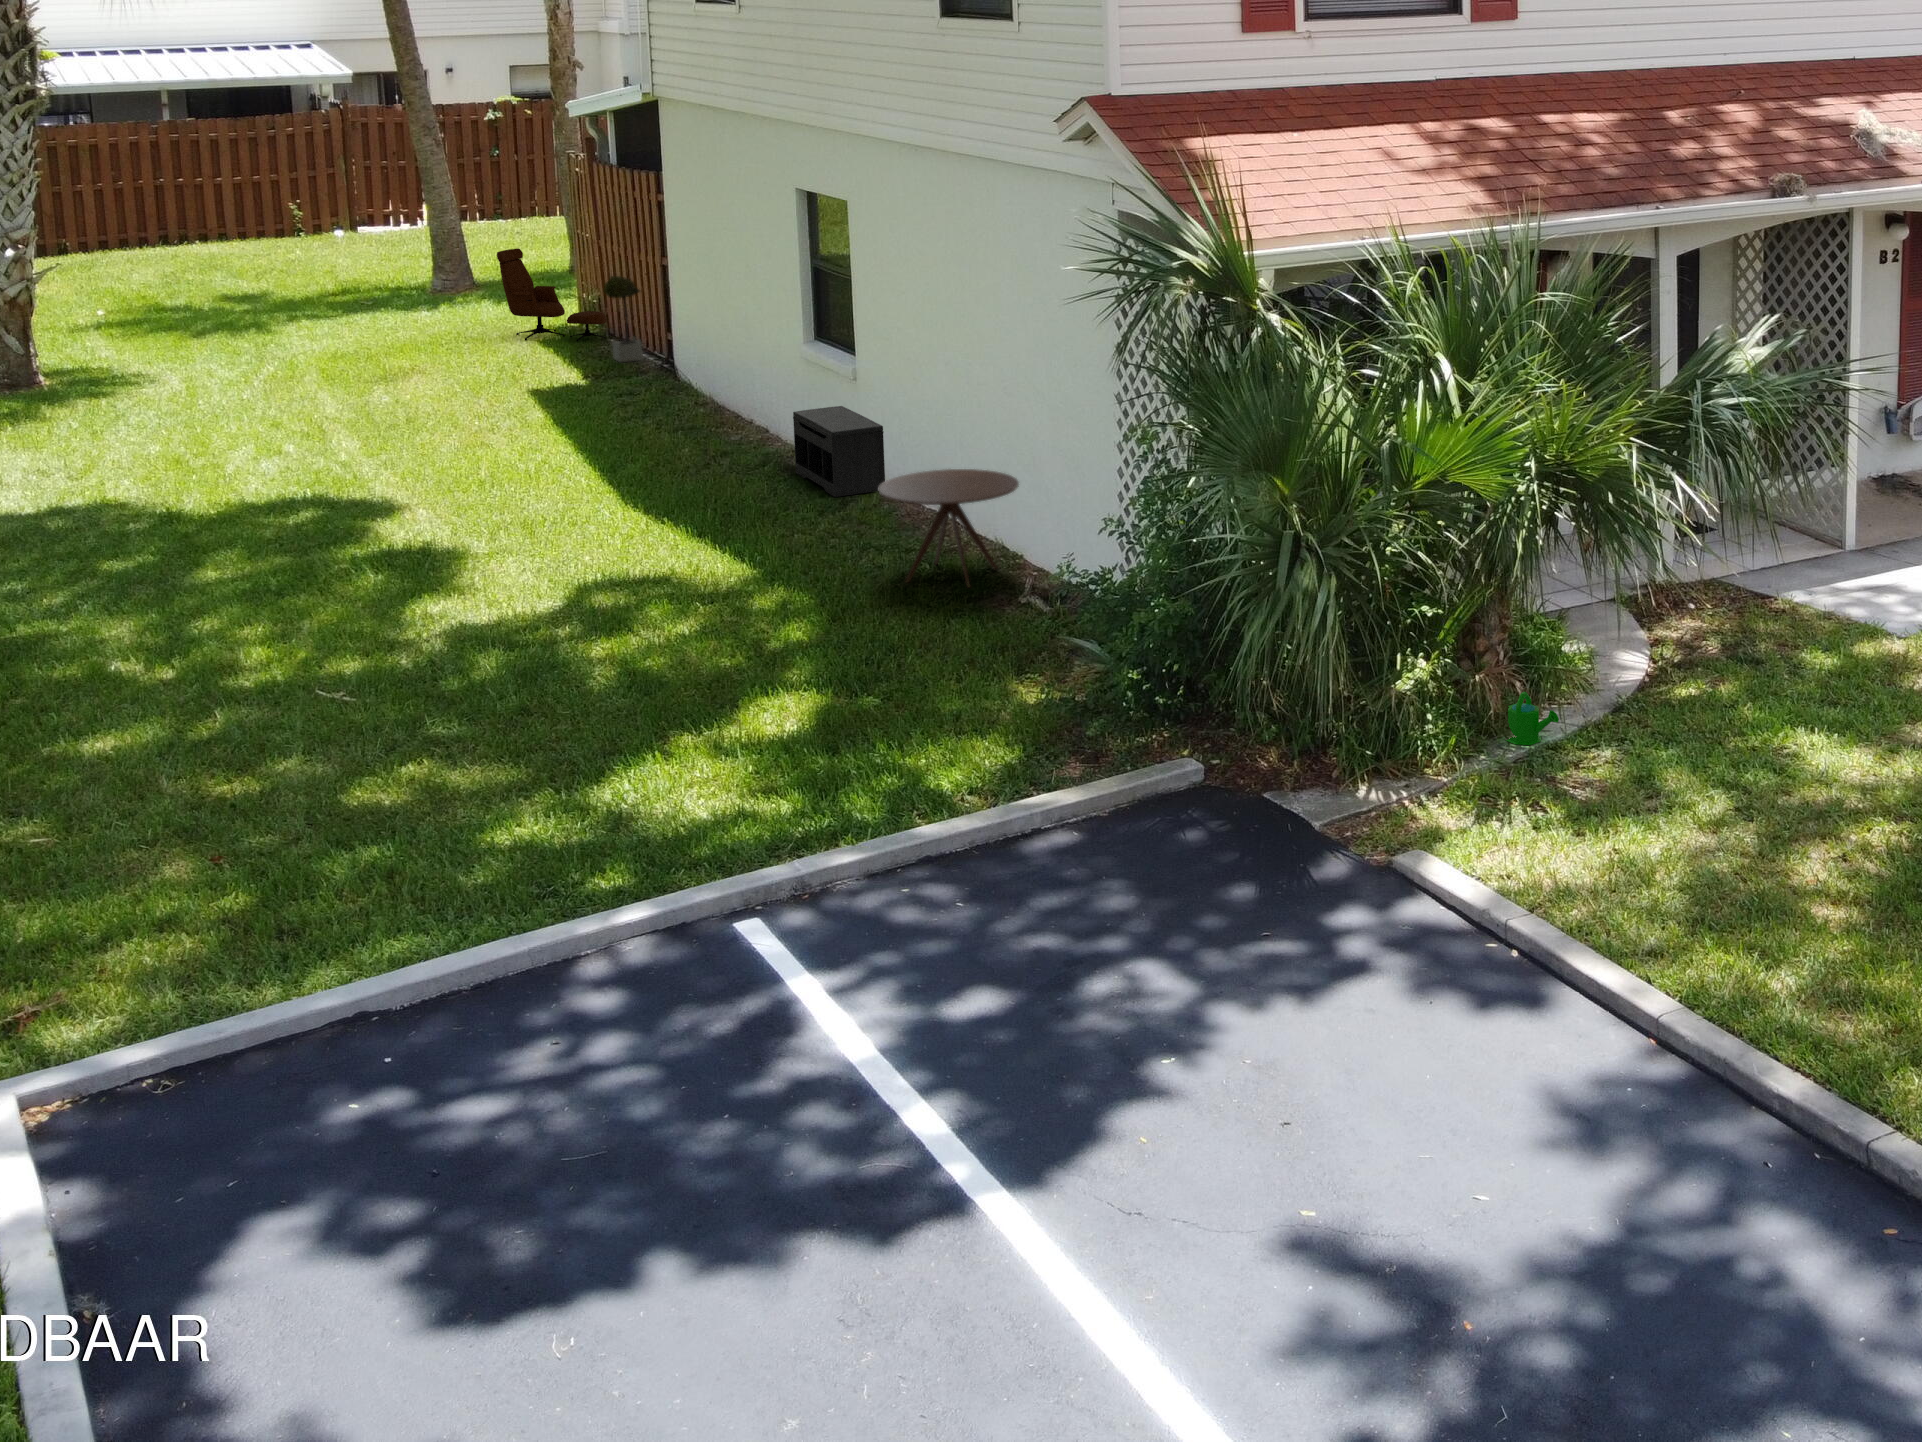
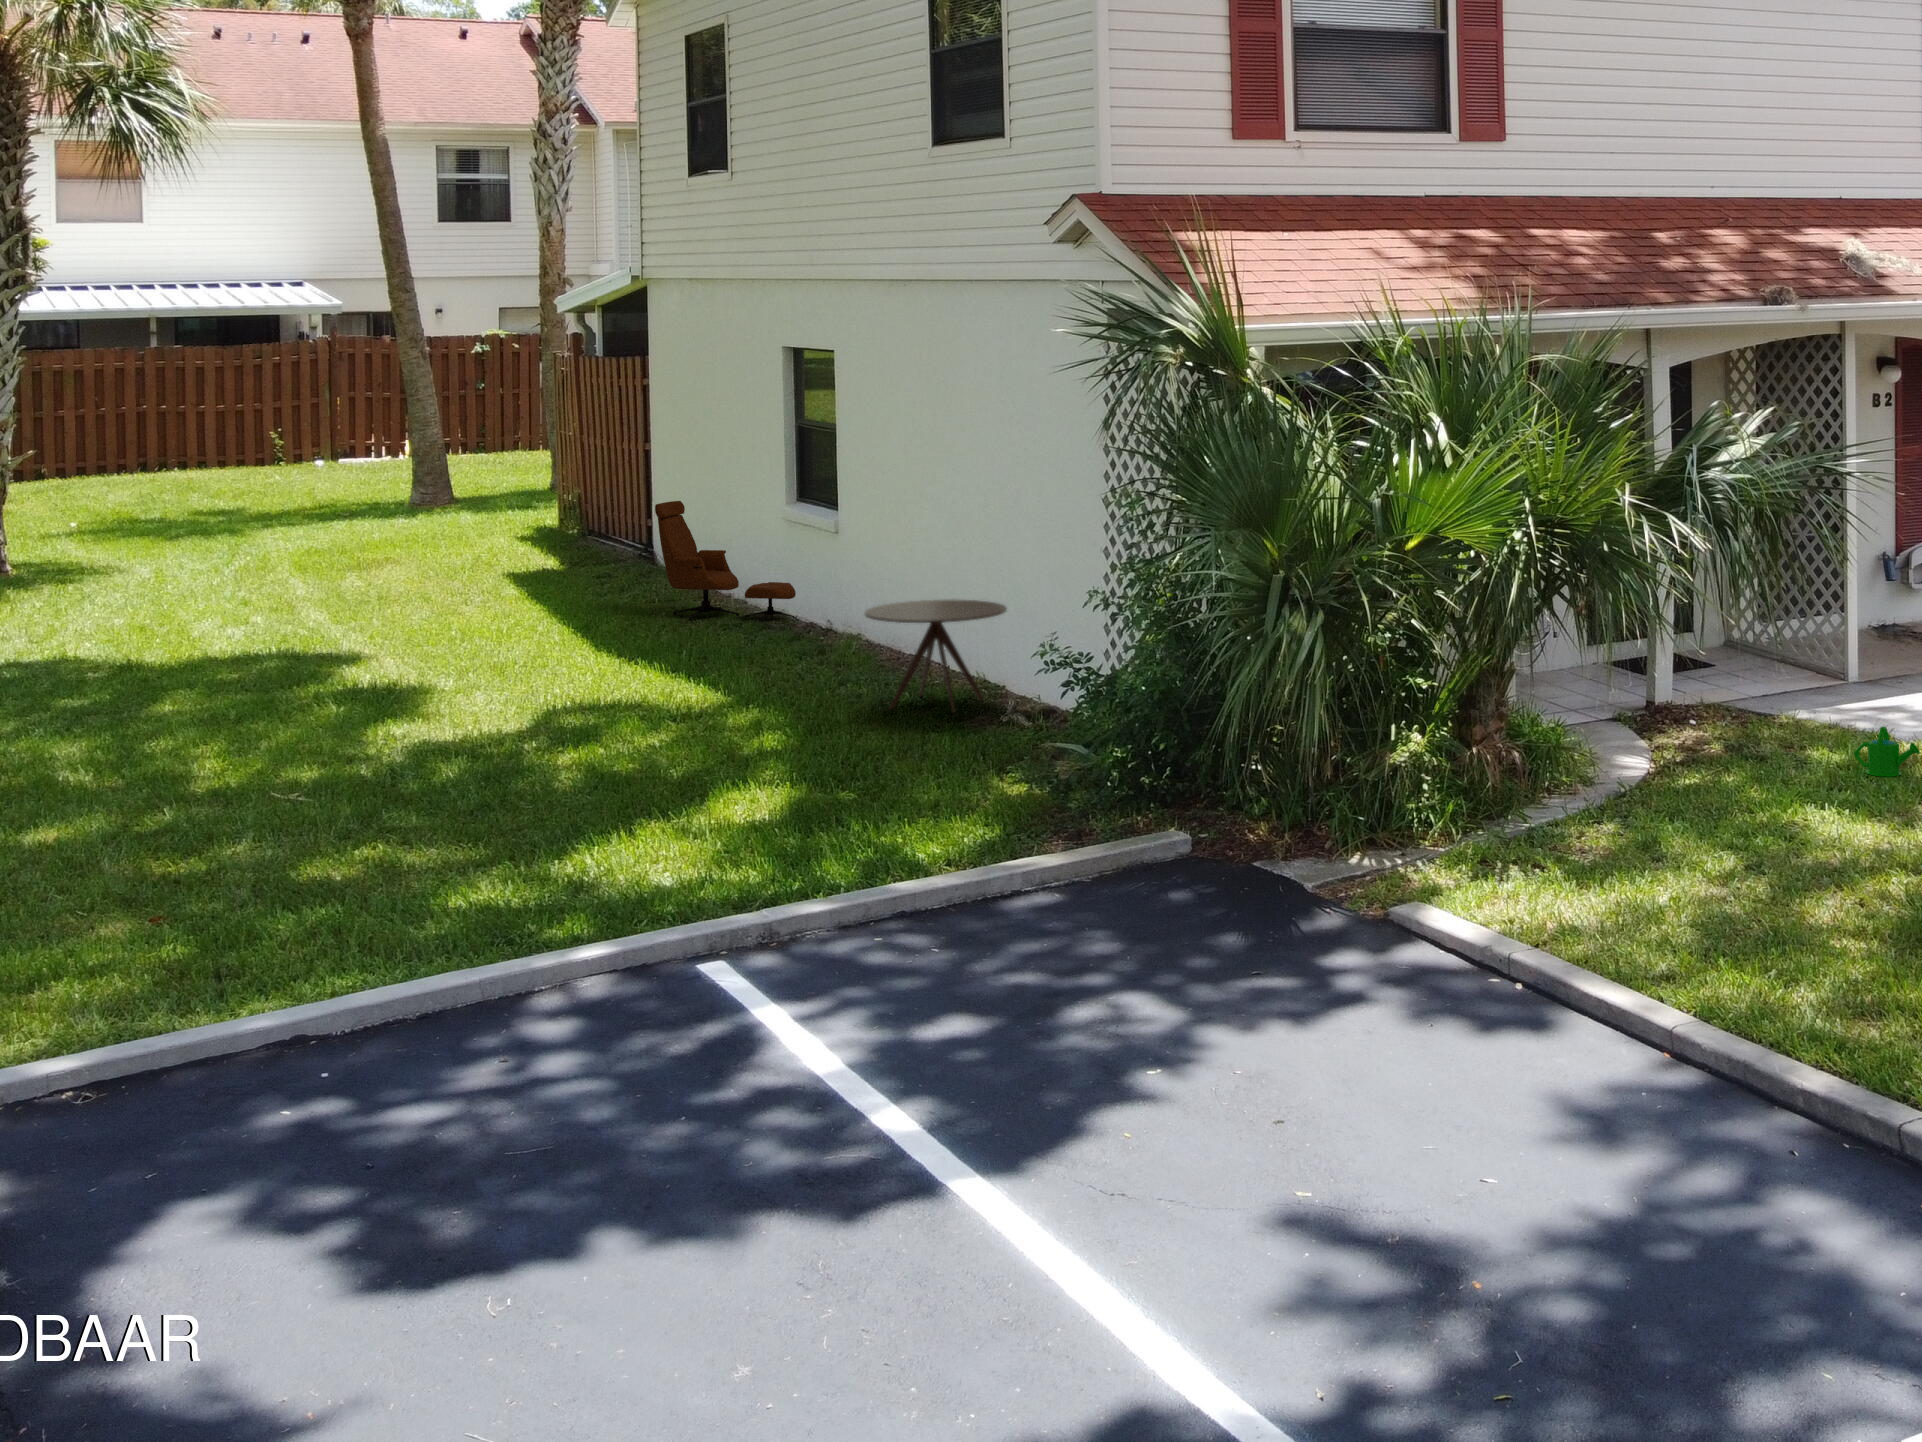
lounge chair: present [497,248,607,341] -> present [655,501,796,621]
potted tree: present [604,276,643,362] -> none [583,466,622,555]
bench: present [793,406,885,497] -> none [776,565,868,649]
watering can: present [1506,692,1559,745] -> present [1854,726,1920,777]

